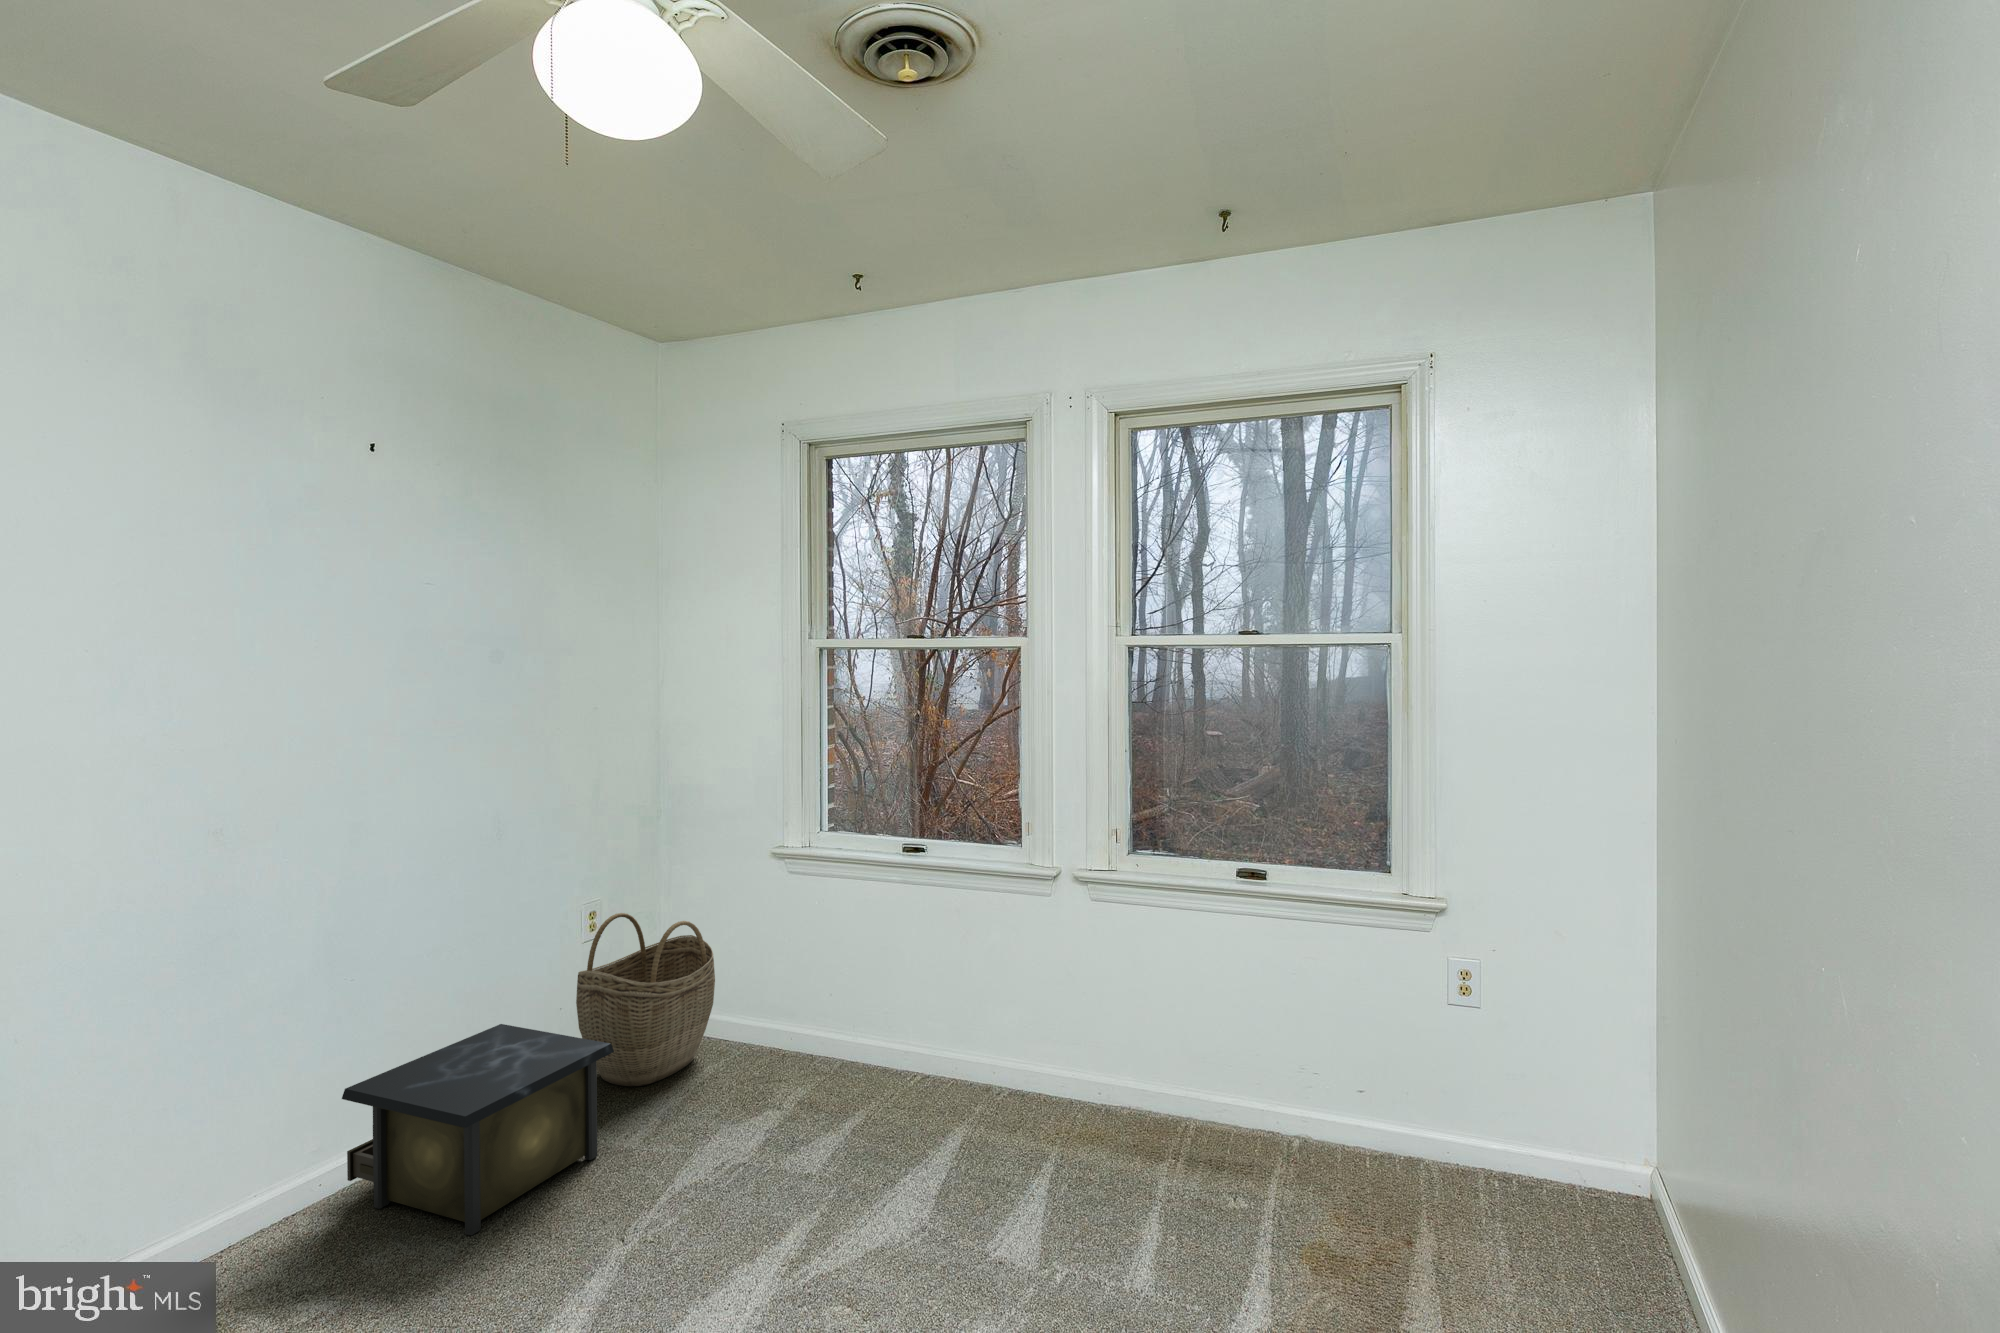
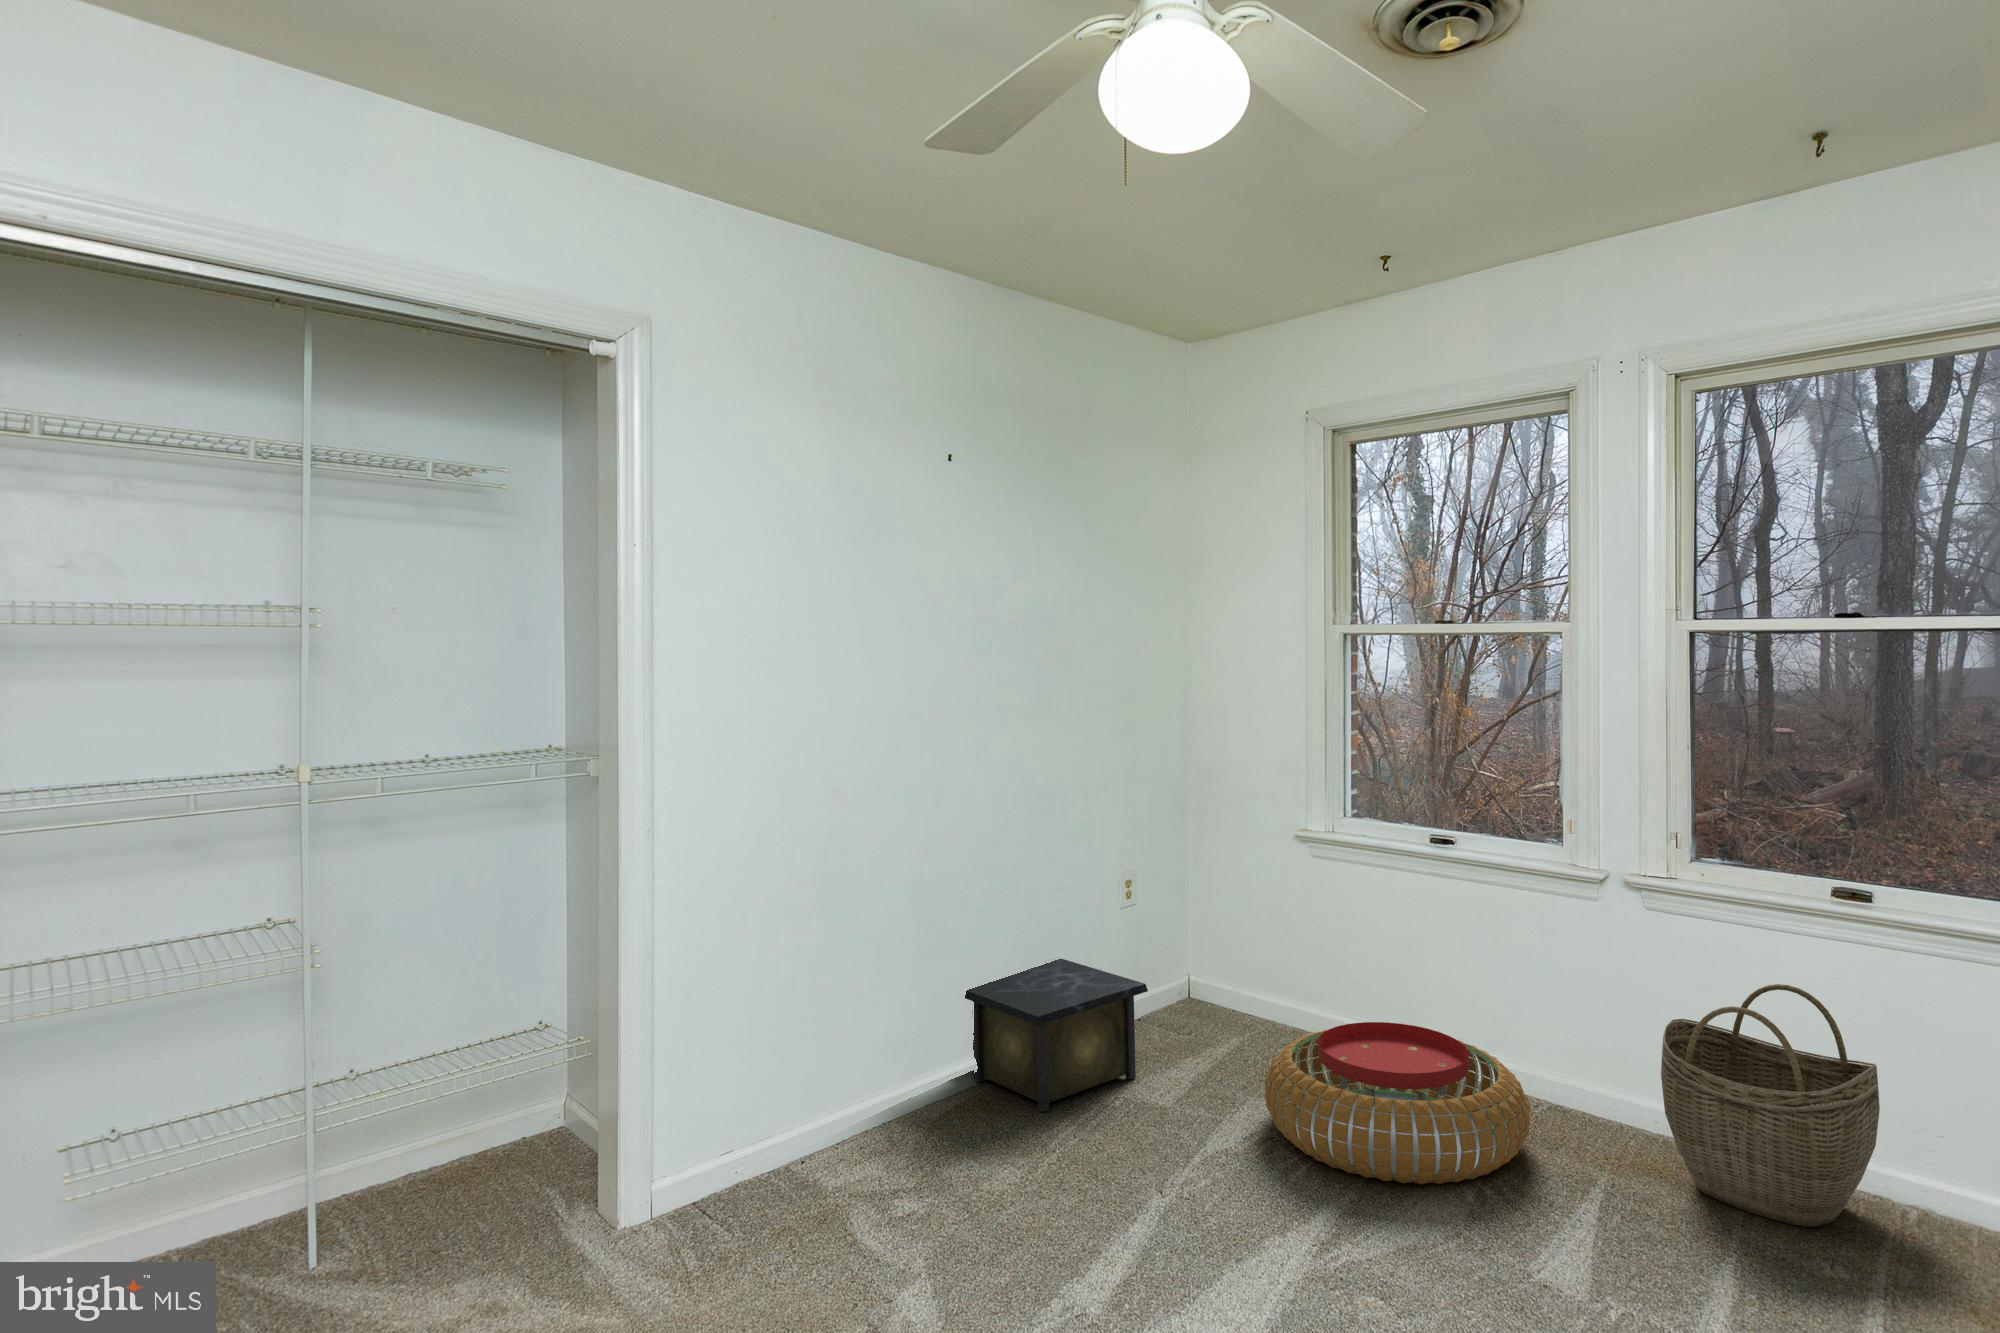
woven basket: present [576,913,715,1086] -> present [1661,984,1880,1227]
pouf: none [753,1046,1021,1234] -> present [1265,1022,1530,1184]

